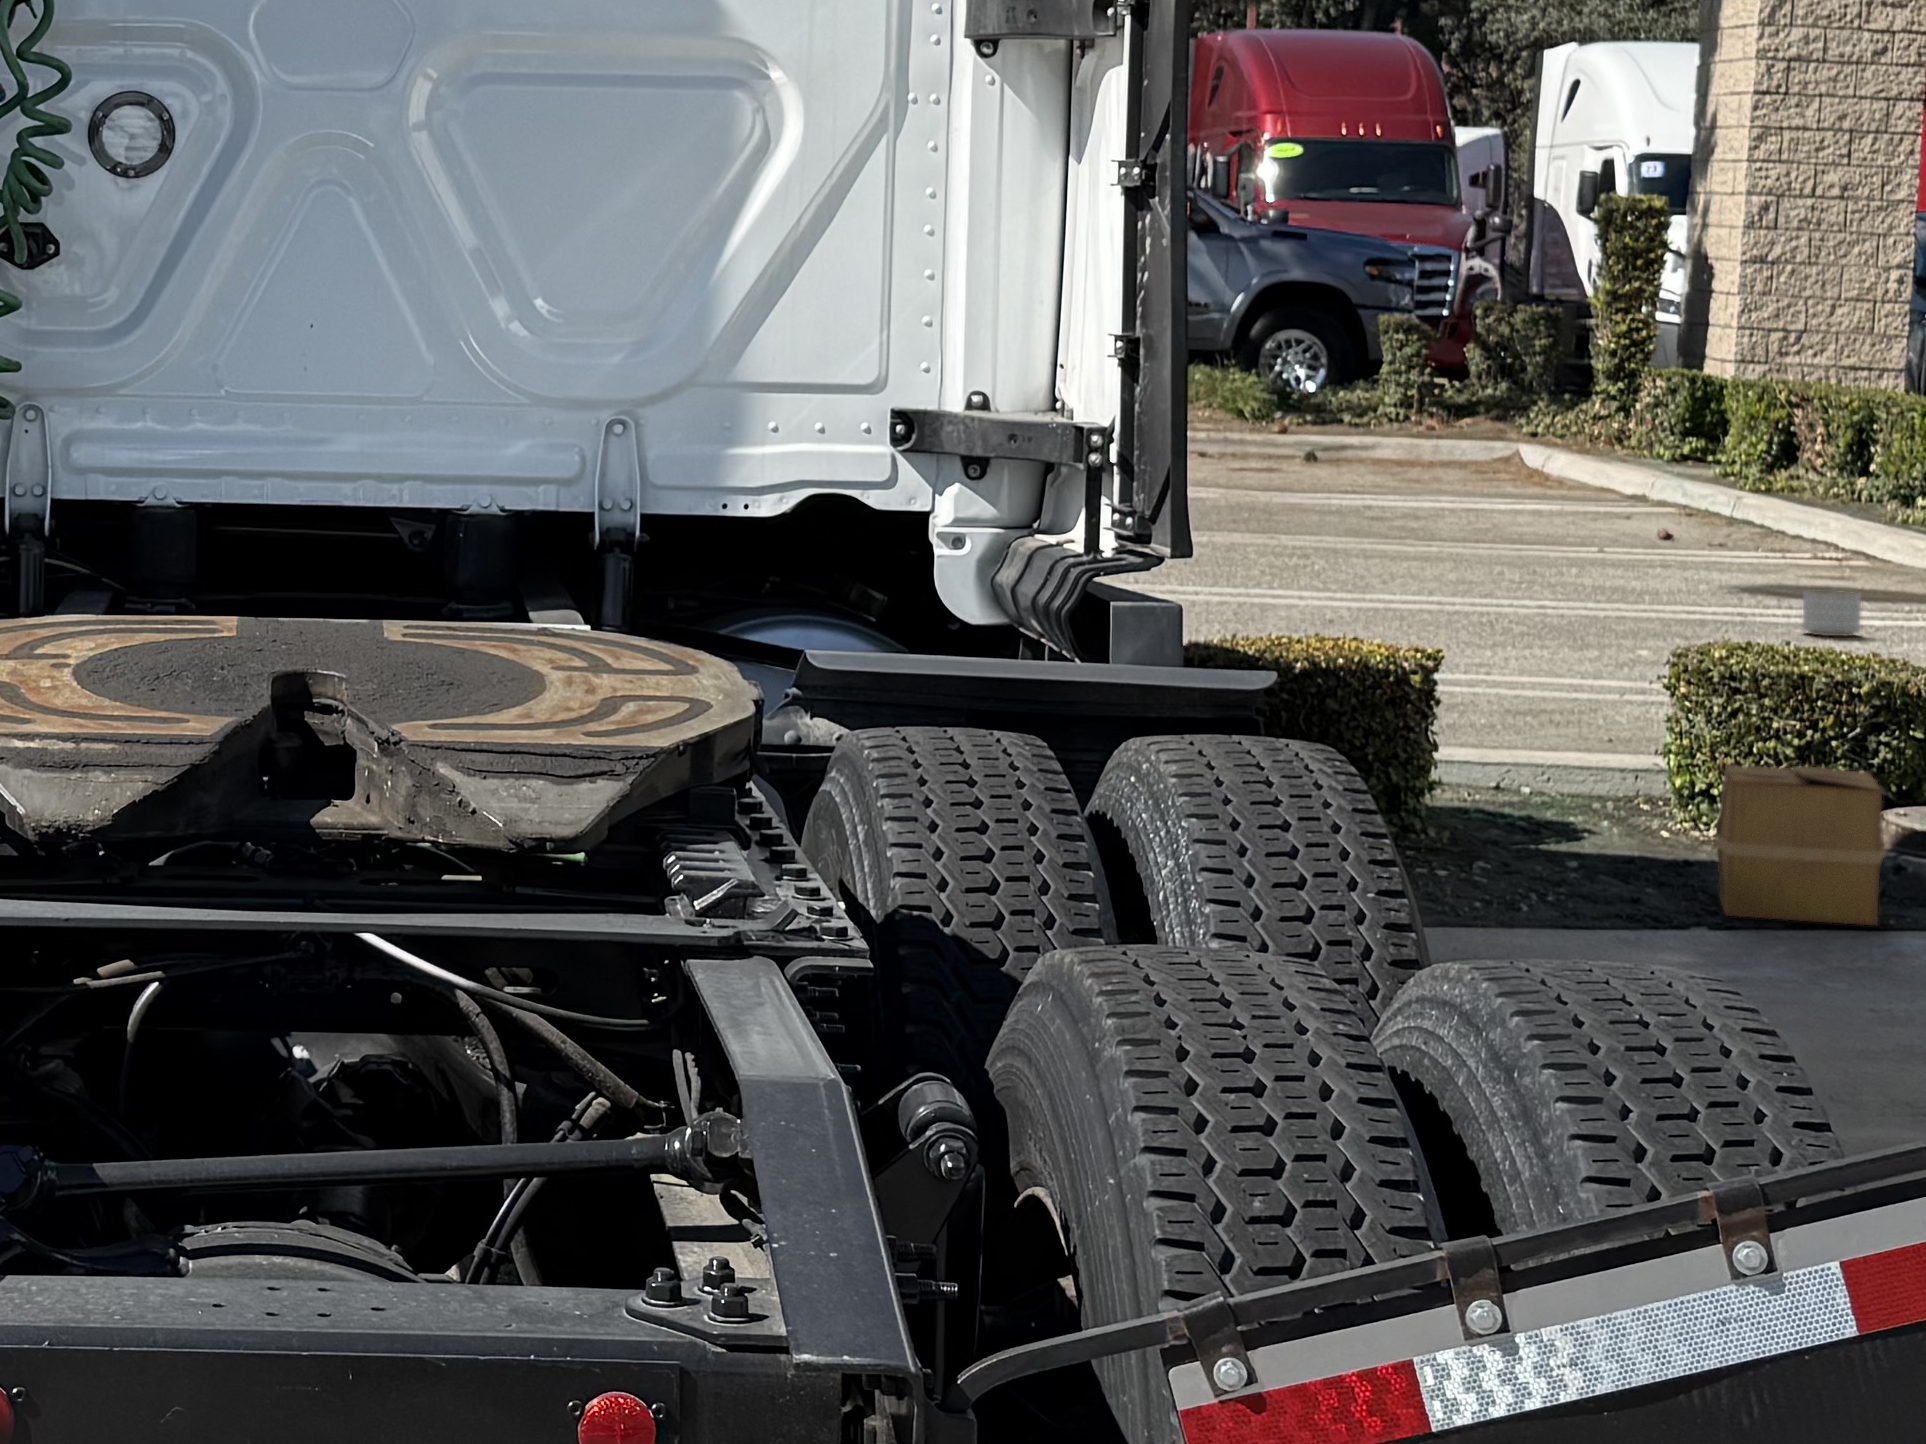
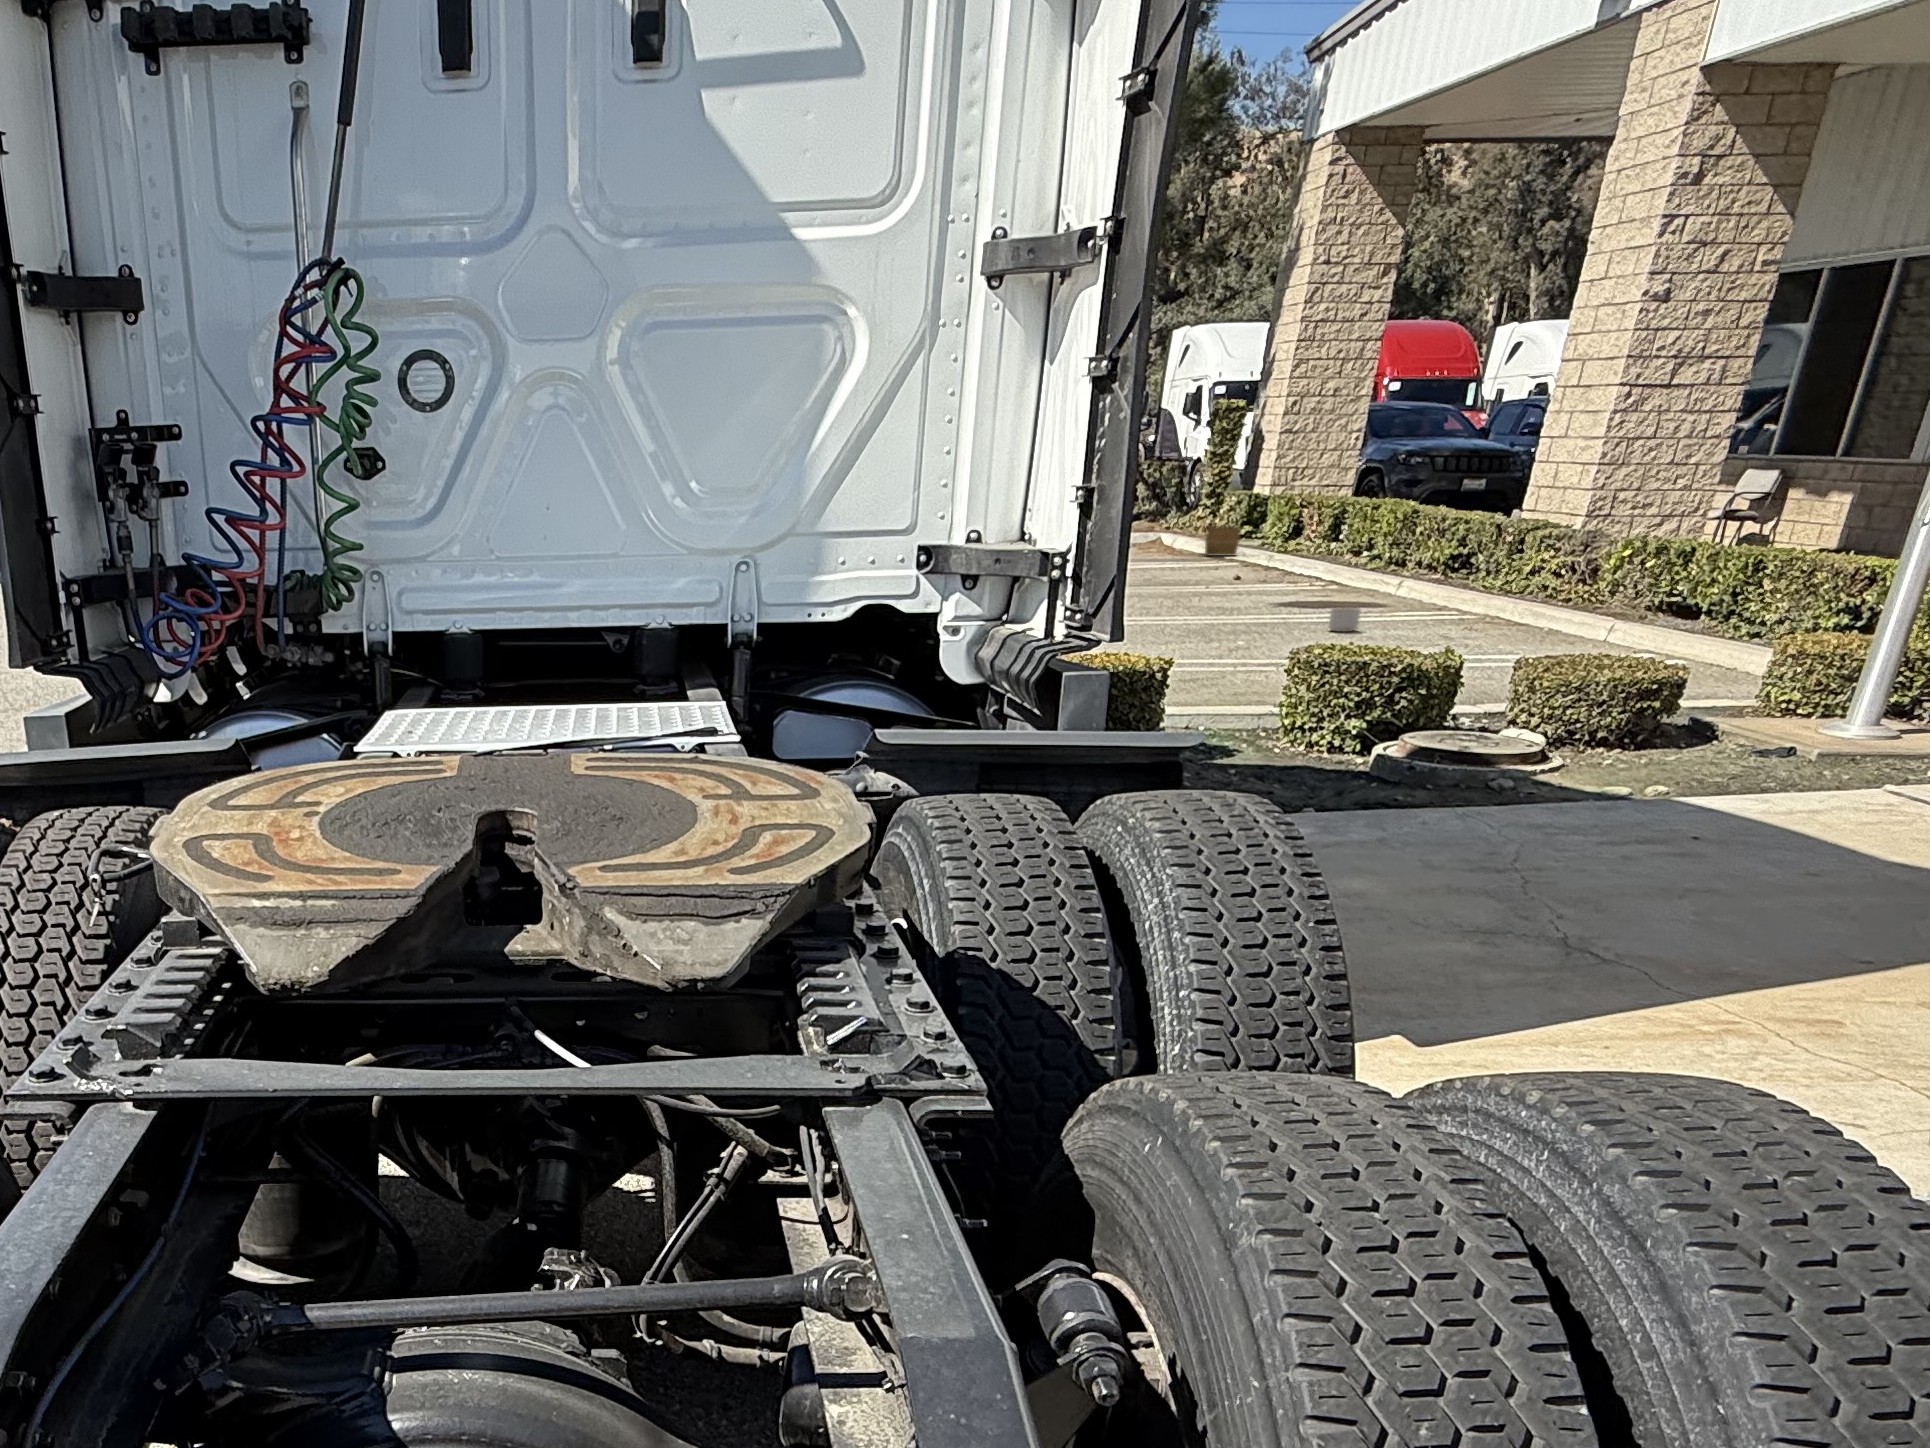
cardboard box: present [1715,765,1886,925] -> present [1205,526,1240,556]

